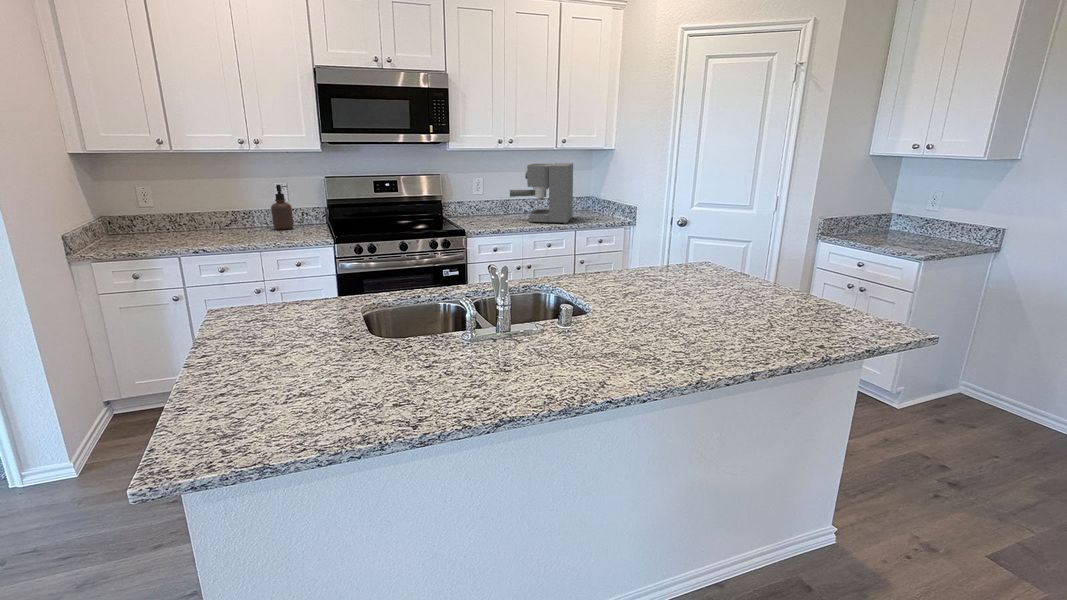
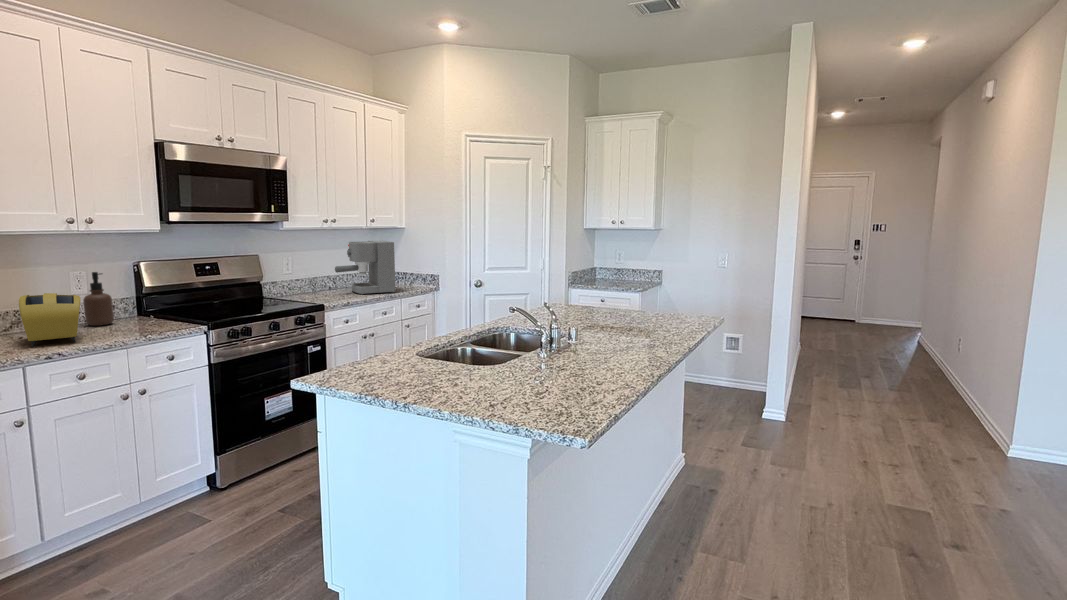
toaster: none [193,200,252,242] -> present [19,293,80,347]

